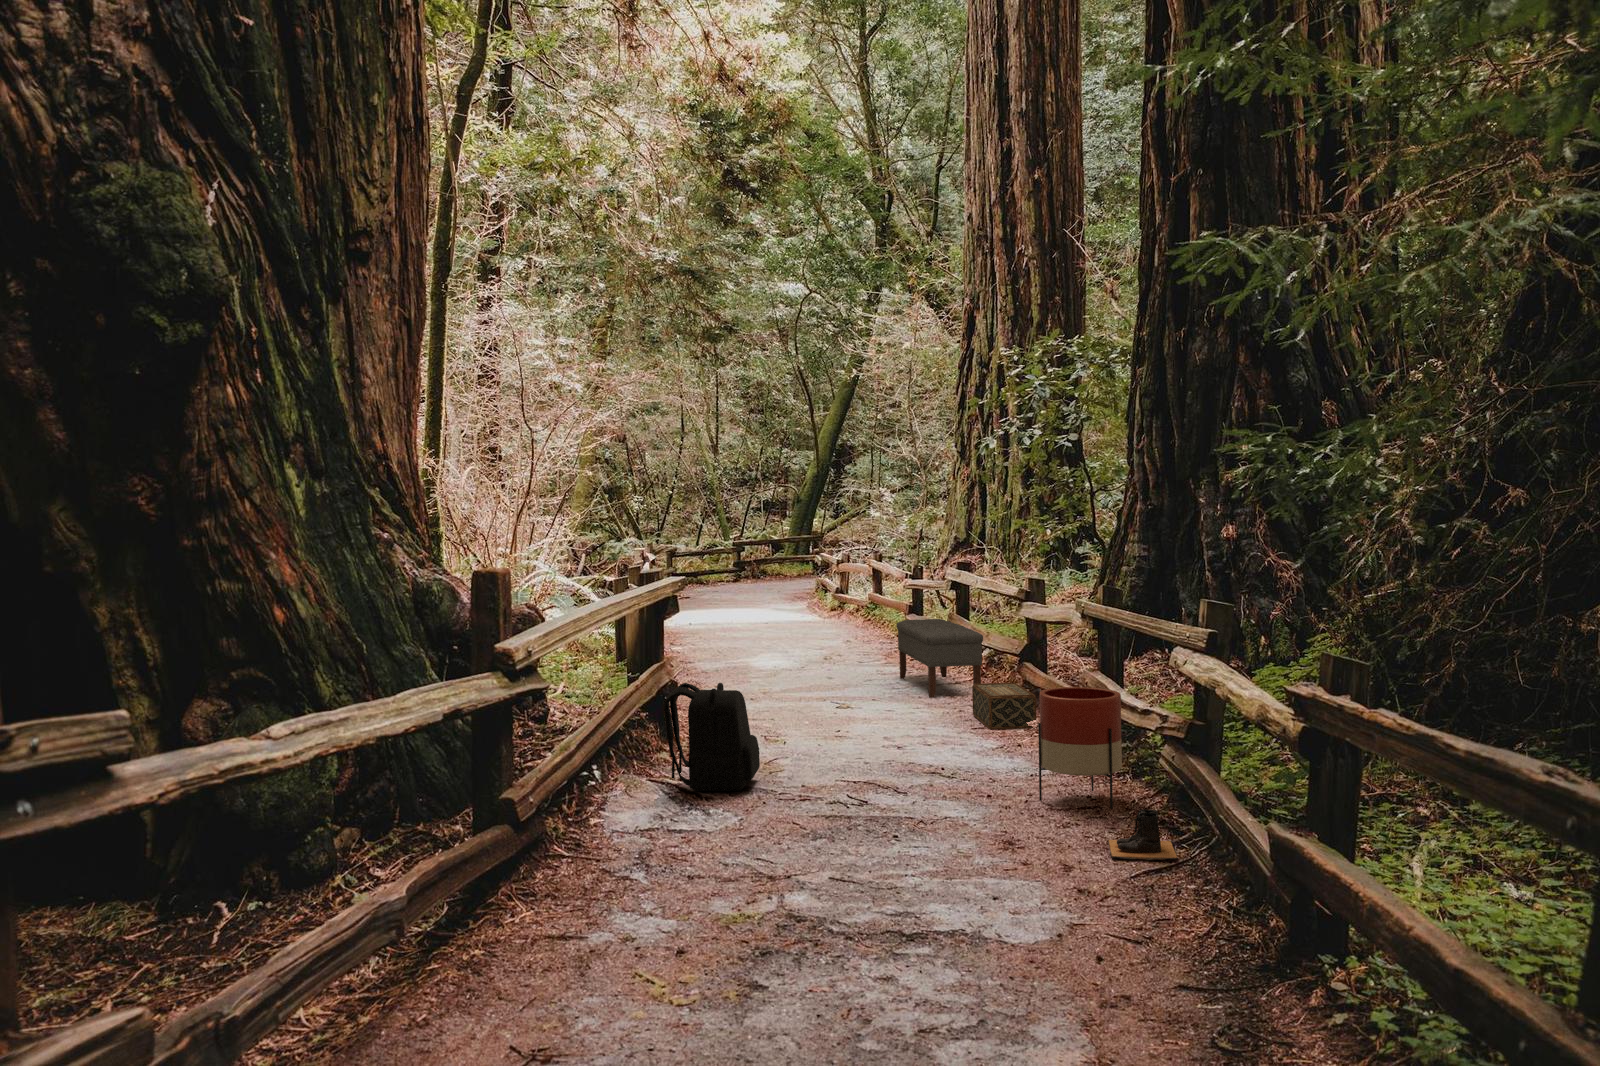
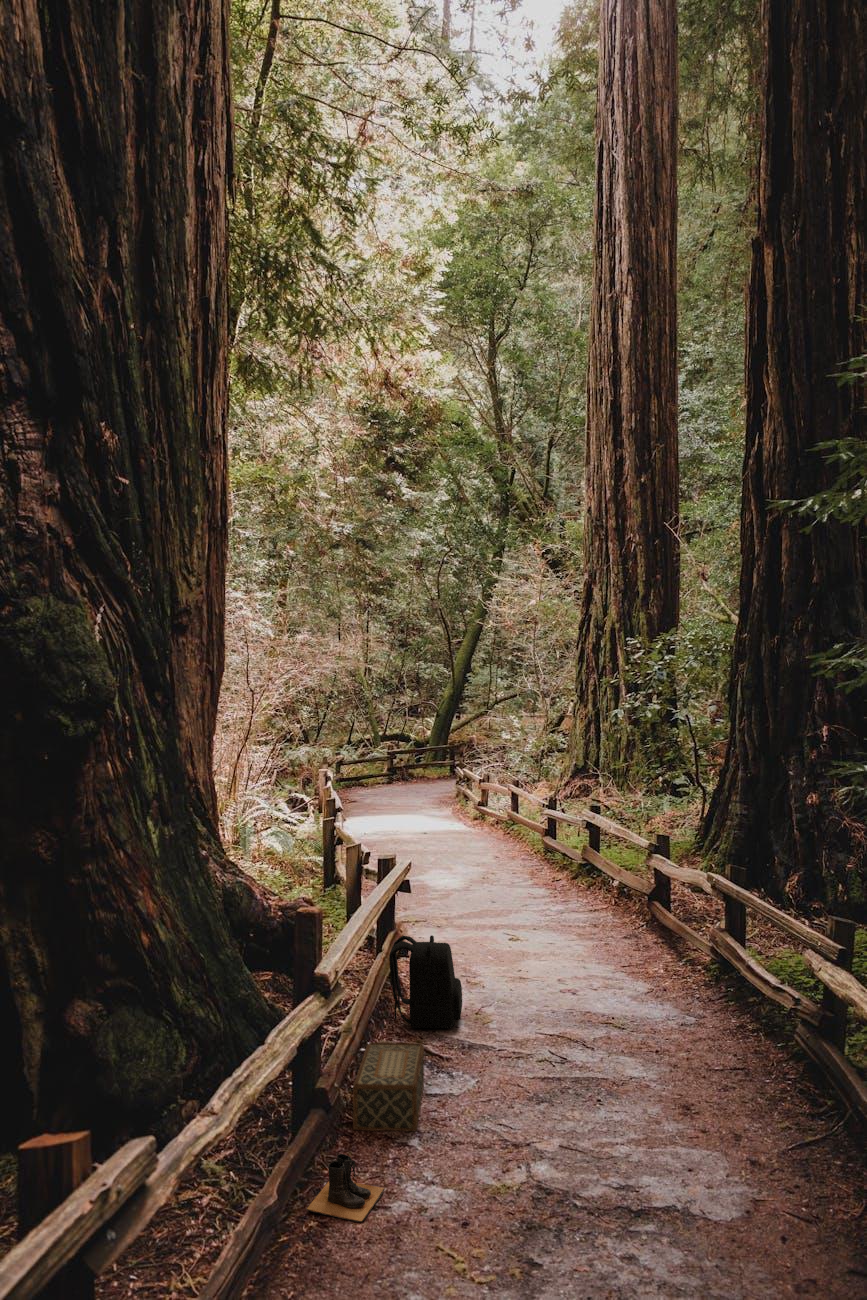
bench: present [896,619,983,698] -> none [540,842,615,916]
woven basket: present [972,683,1037,729] -> present [353,1042,424,1131]
planter: present [1038,687,1122,809] -> none [693,949,759,1055]
boots: present [1108,810,1178,860] -> present [306,1154,384,1222]

